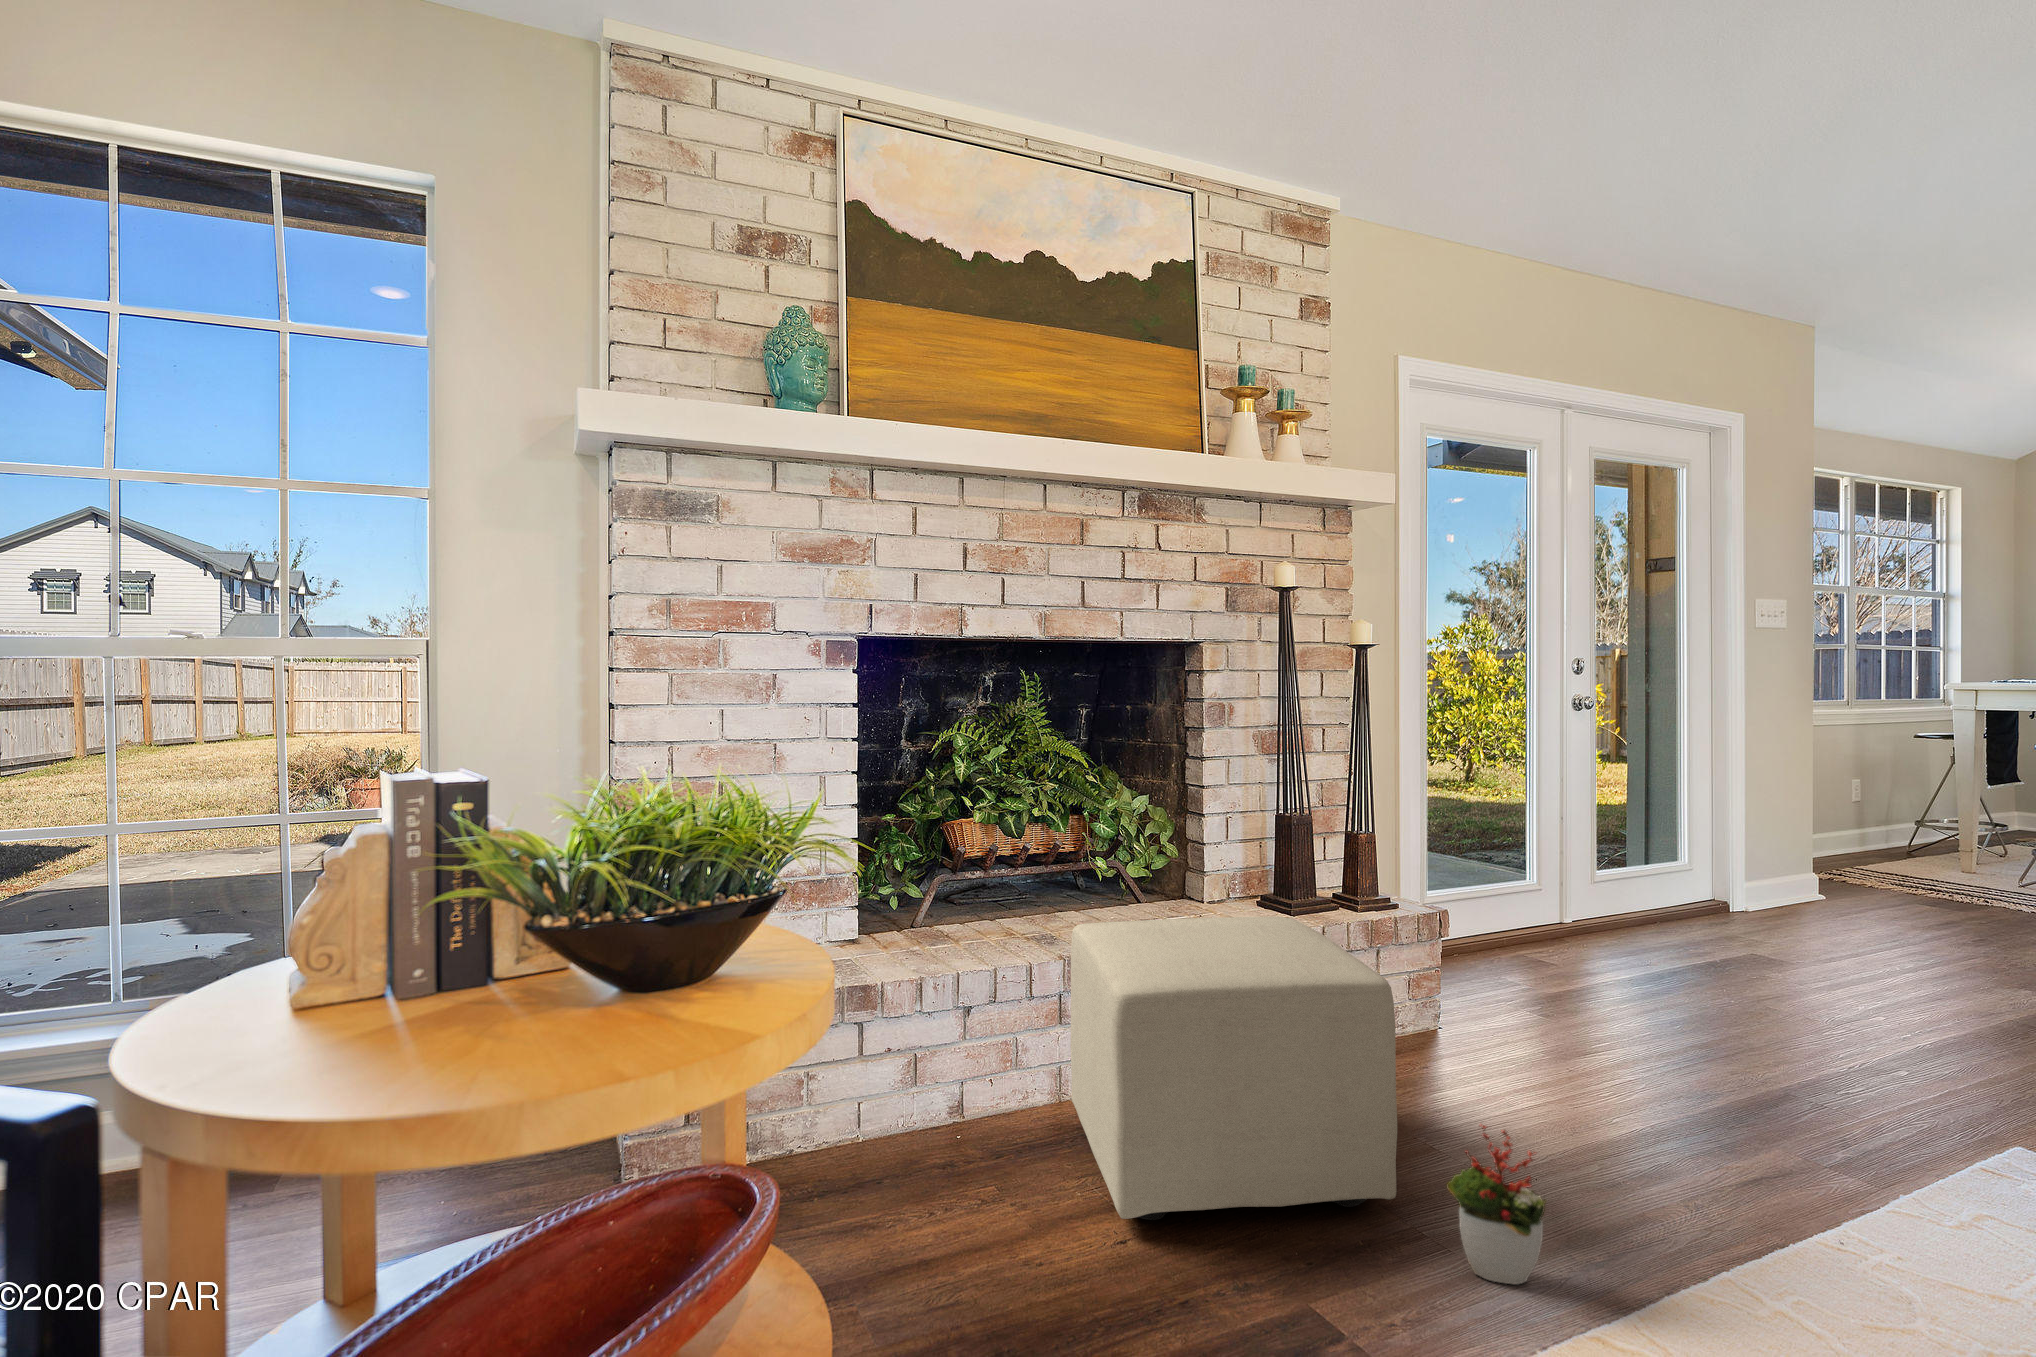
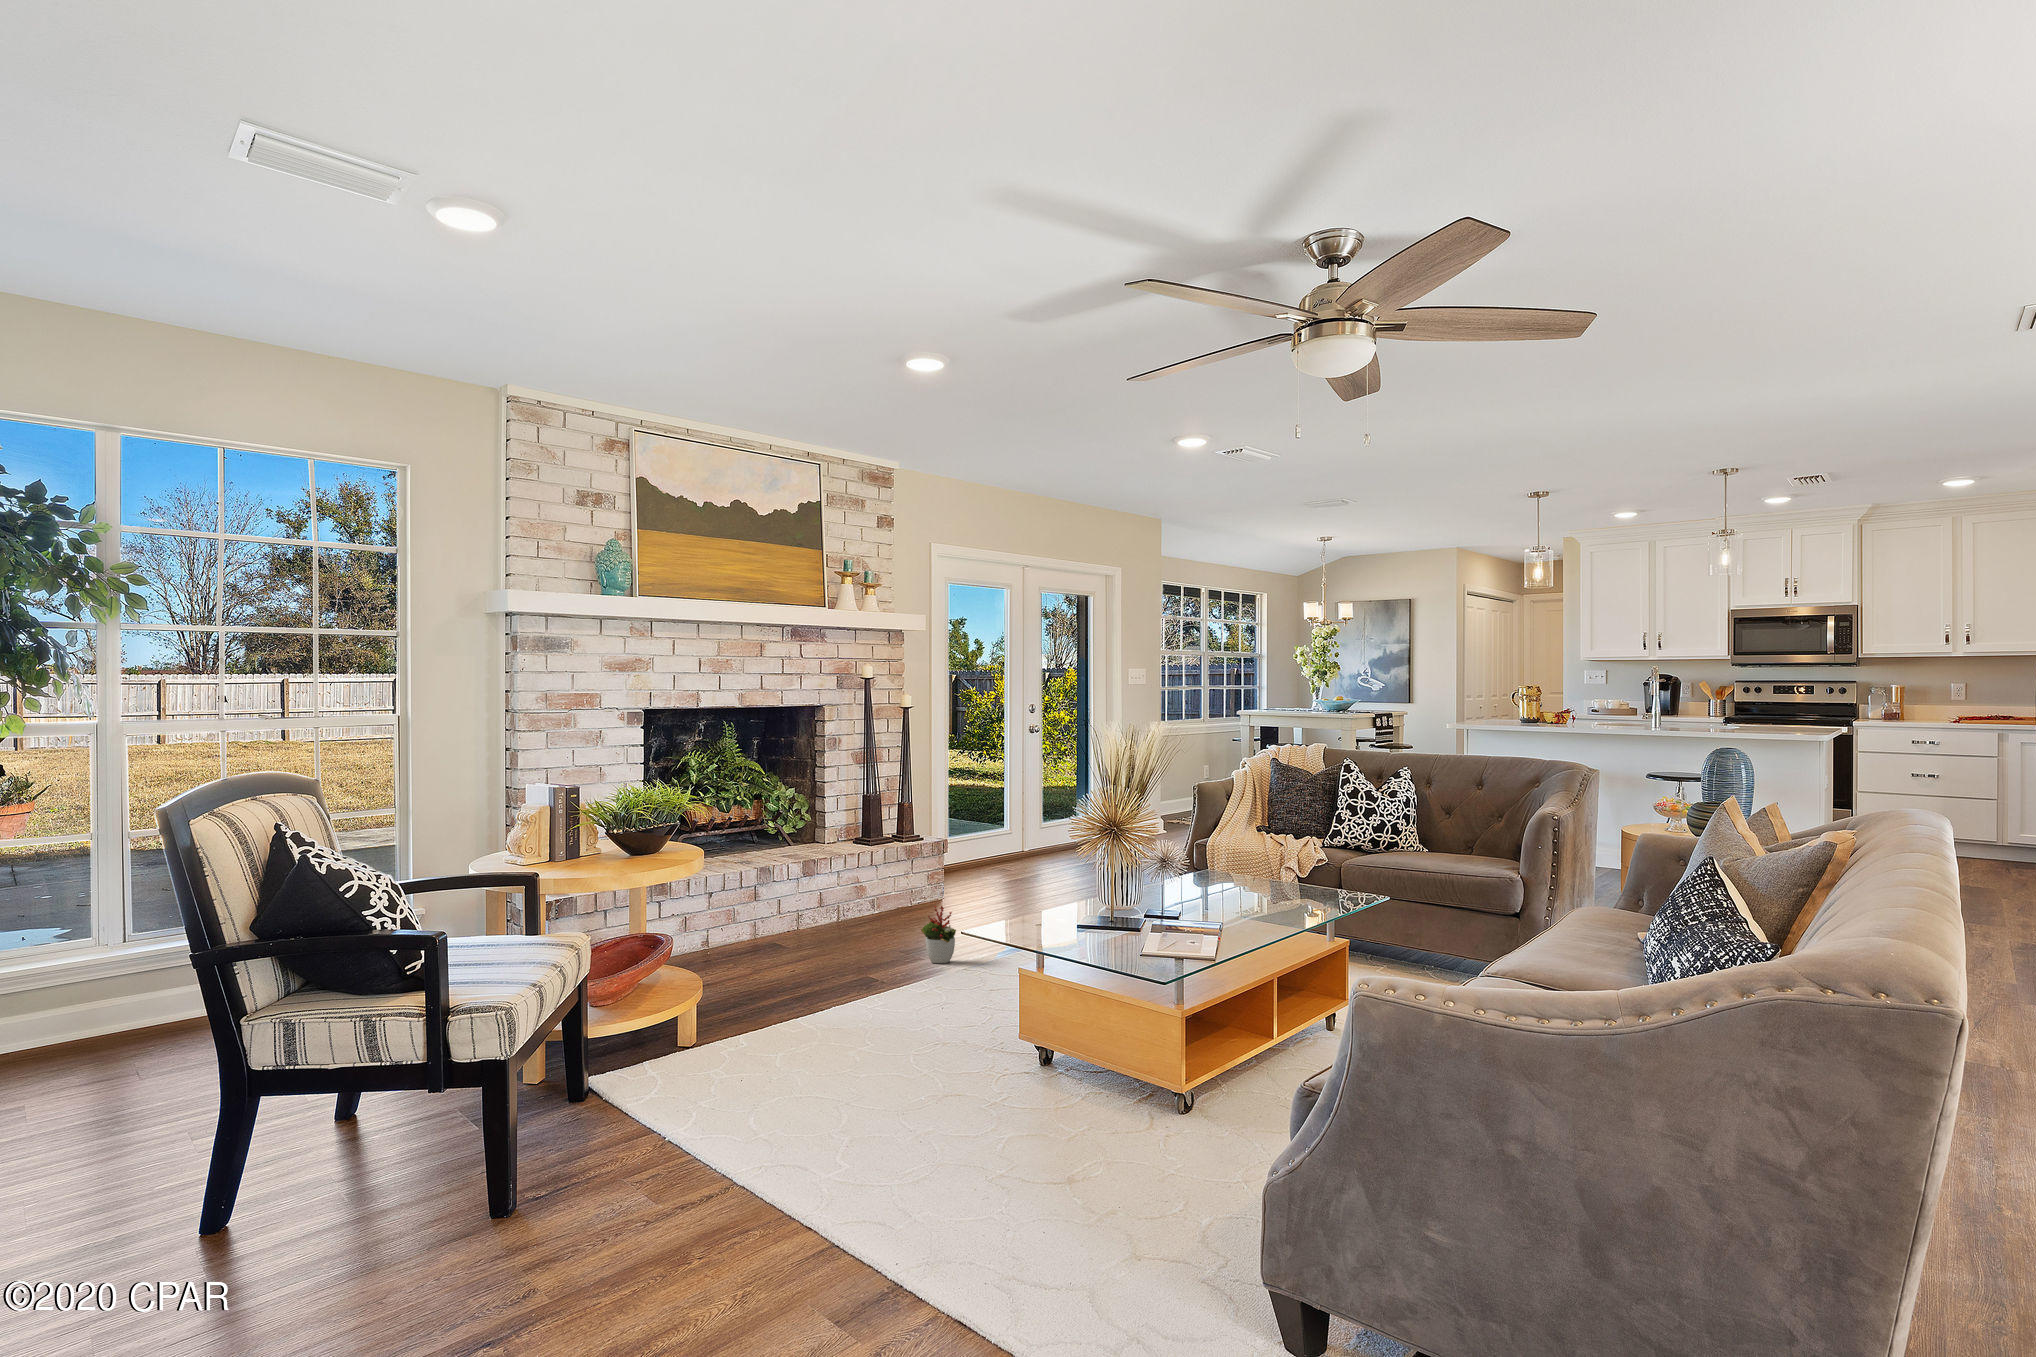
ottoman: present [1070,917,1397,1220] -> none [763,841,906,964]

